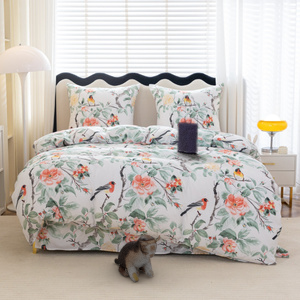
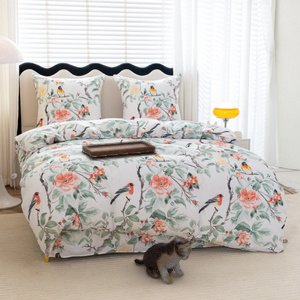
tote bag: present [177,97,198,153] -> none [176,92,199,148]
tray: none [81,130,150,156] -> present [82,128,156,158]

